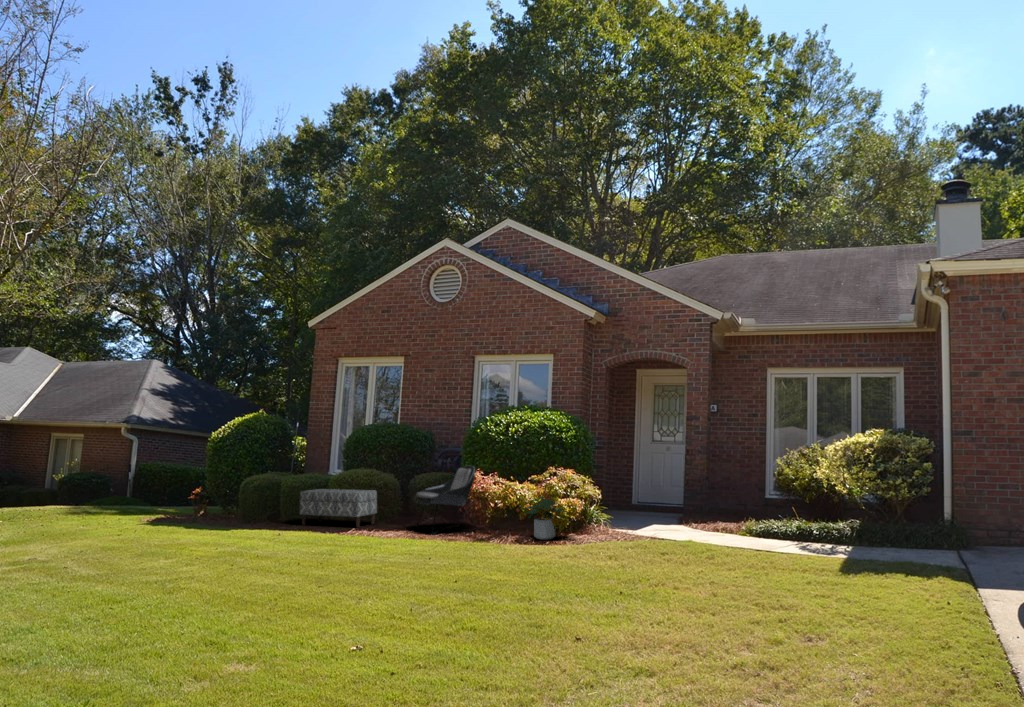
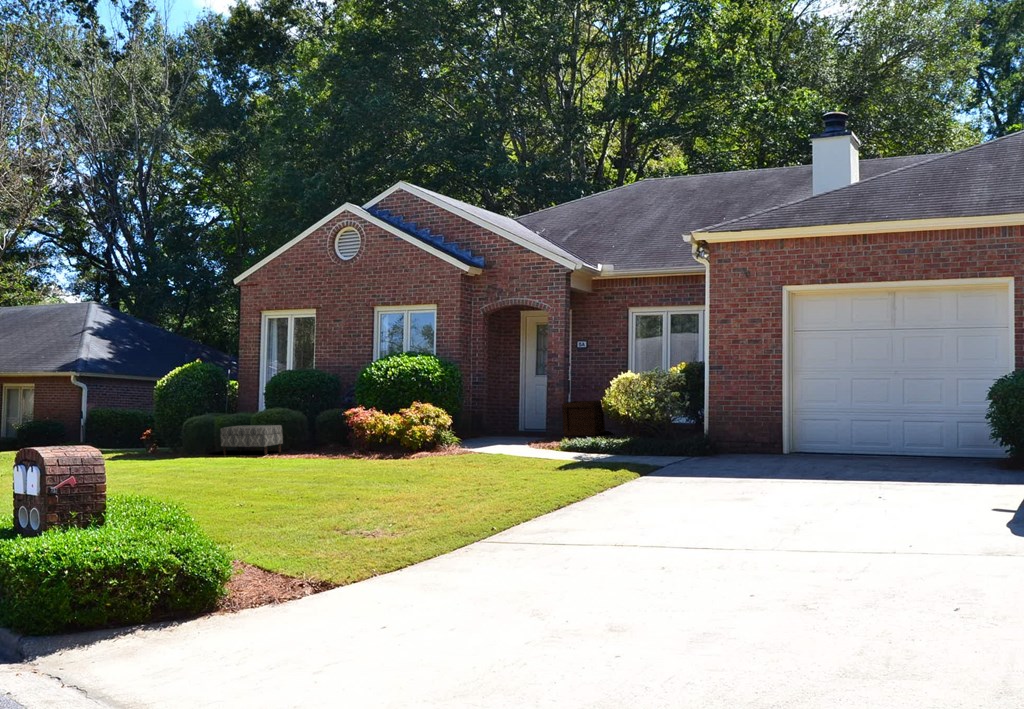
lounge chair: present [413,466,477,535] -> none [306,403,355,458]
wooden crate: none [711,473,756,516] -> present [562,400,605,436]
potted plant: present [524,497,566,540] -> none [384,425,418,458]

